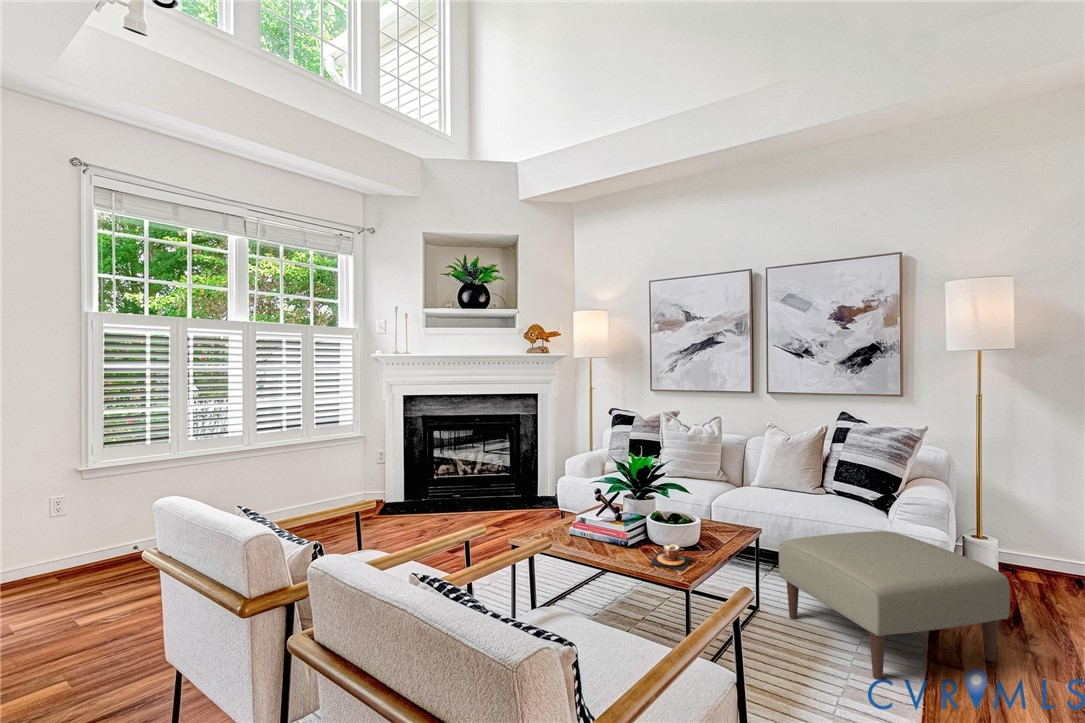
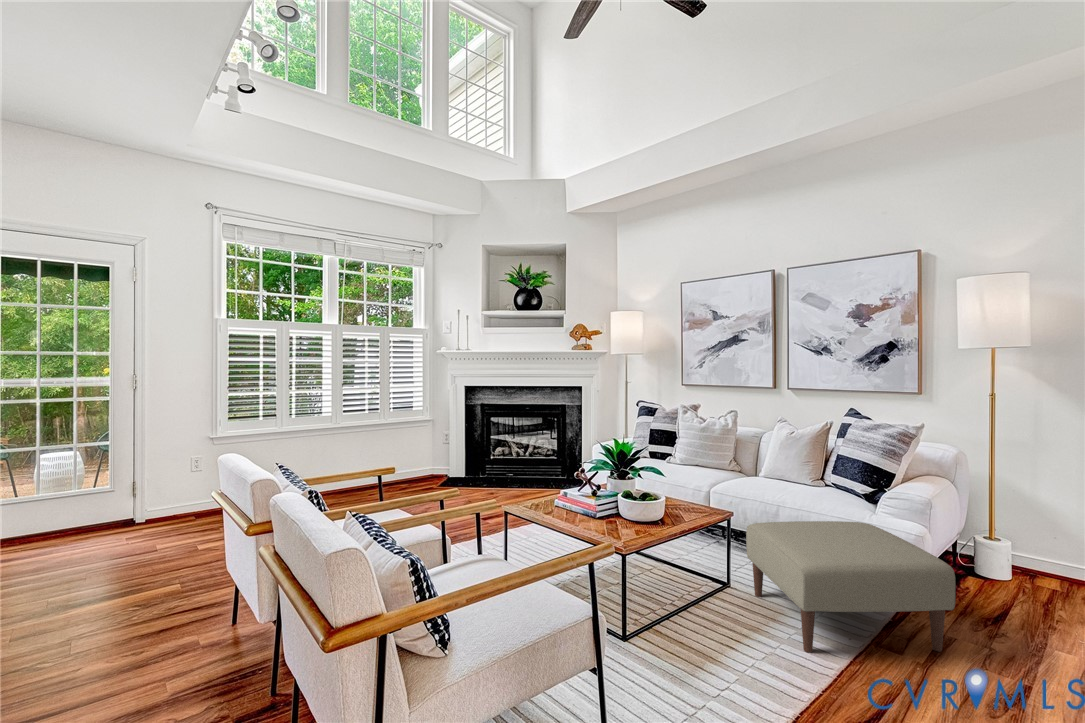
teacup: present [650,544,692,571] -> none [604,516,645,539]

